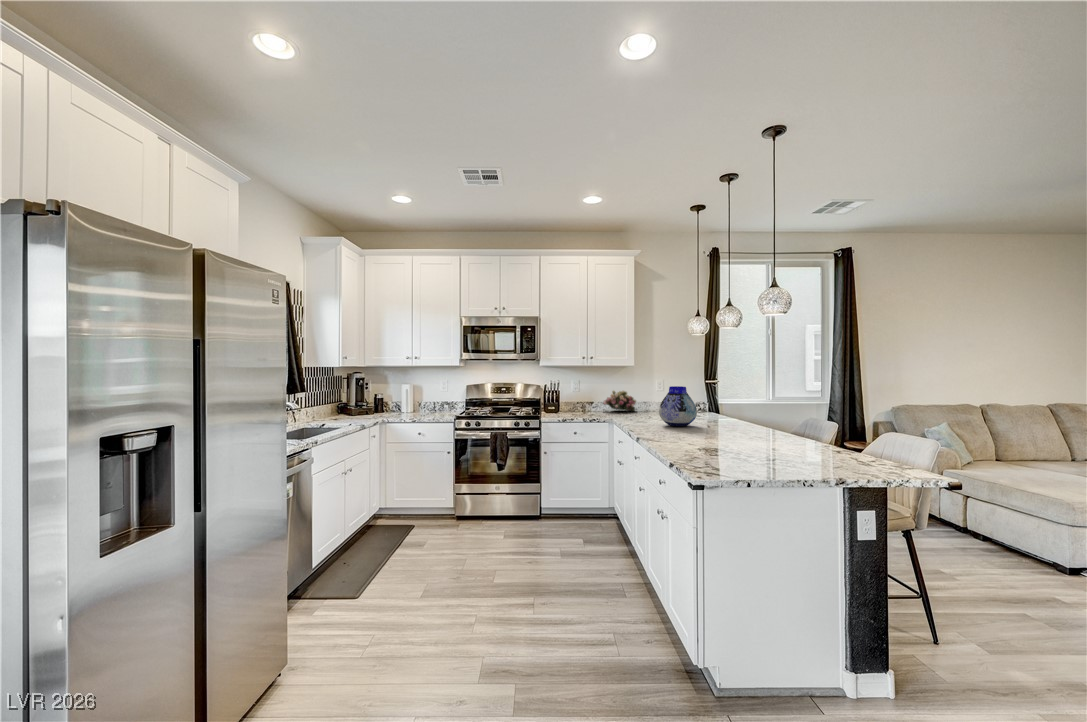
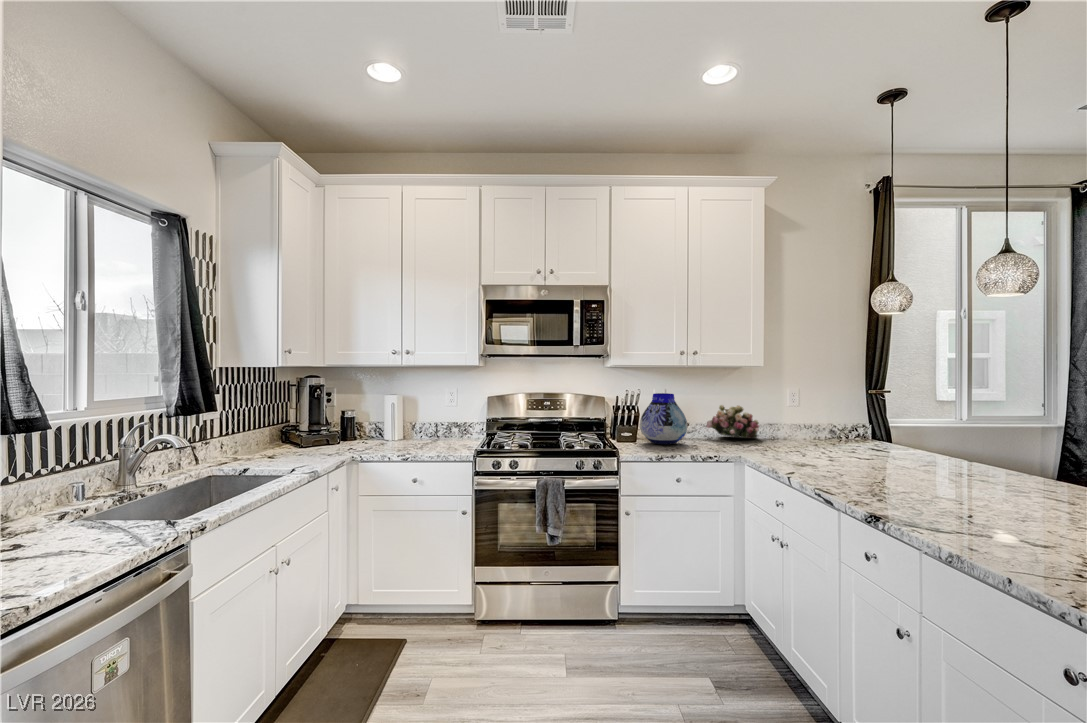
vase: present [659,386,697,426] -> present [640,393,687,444]

